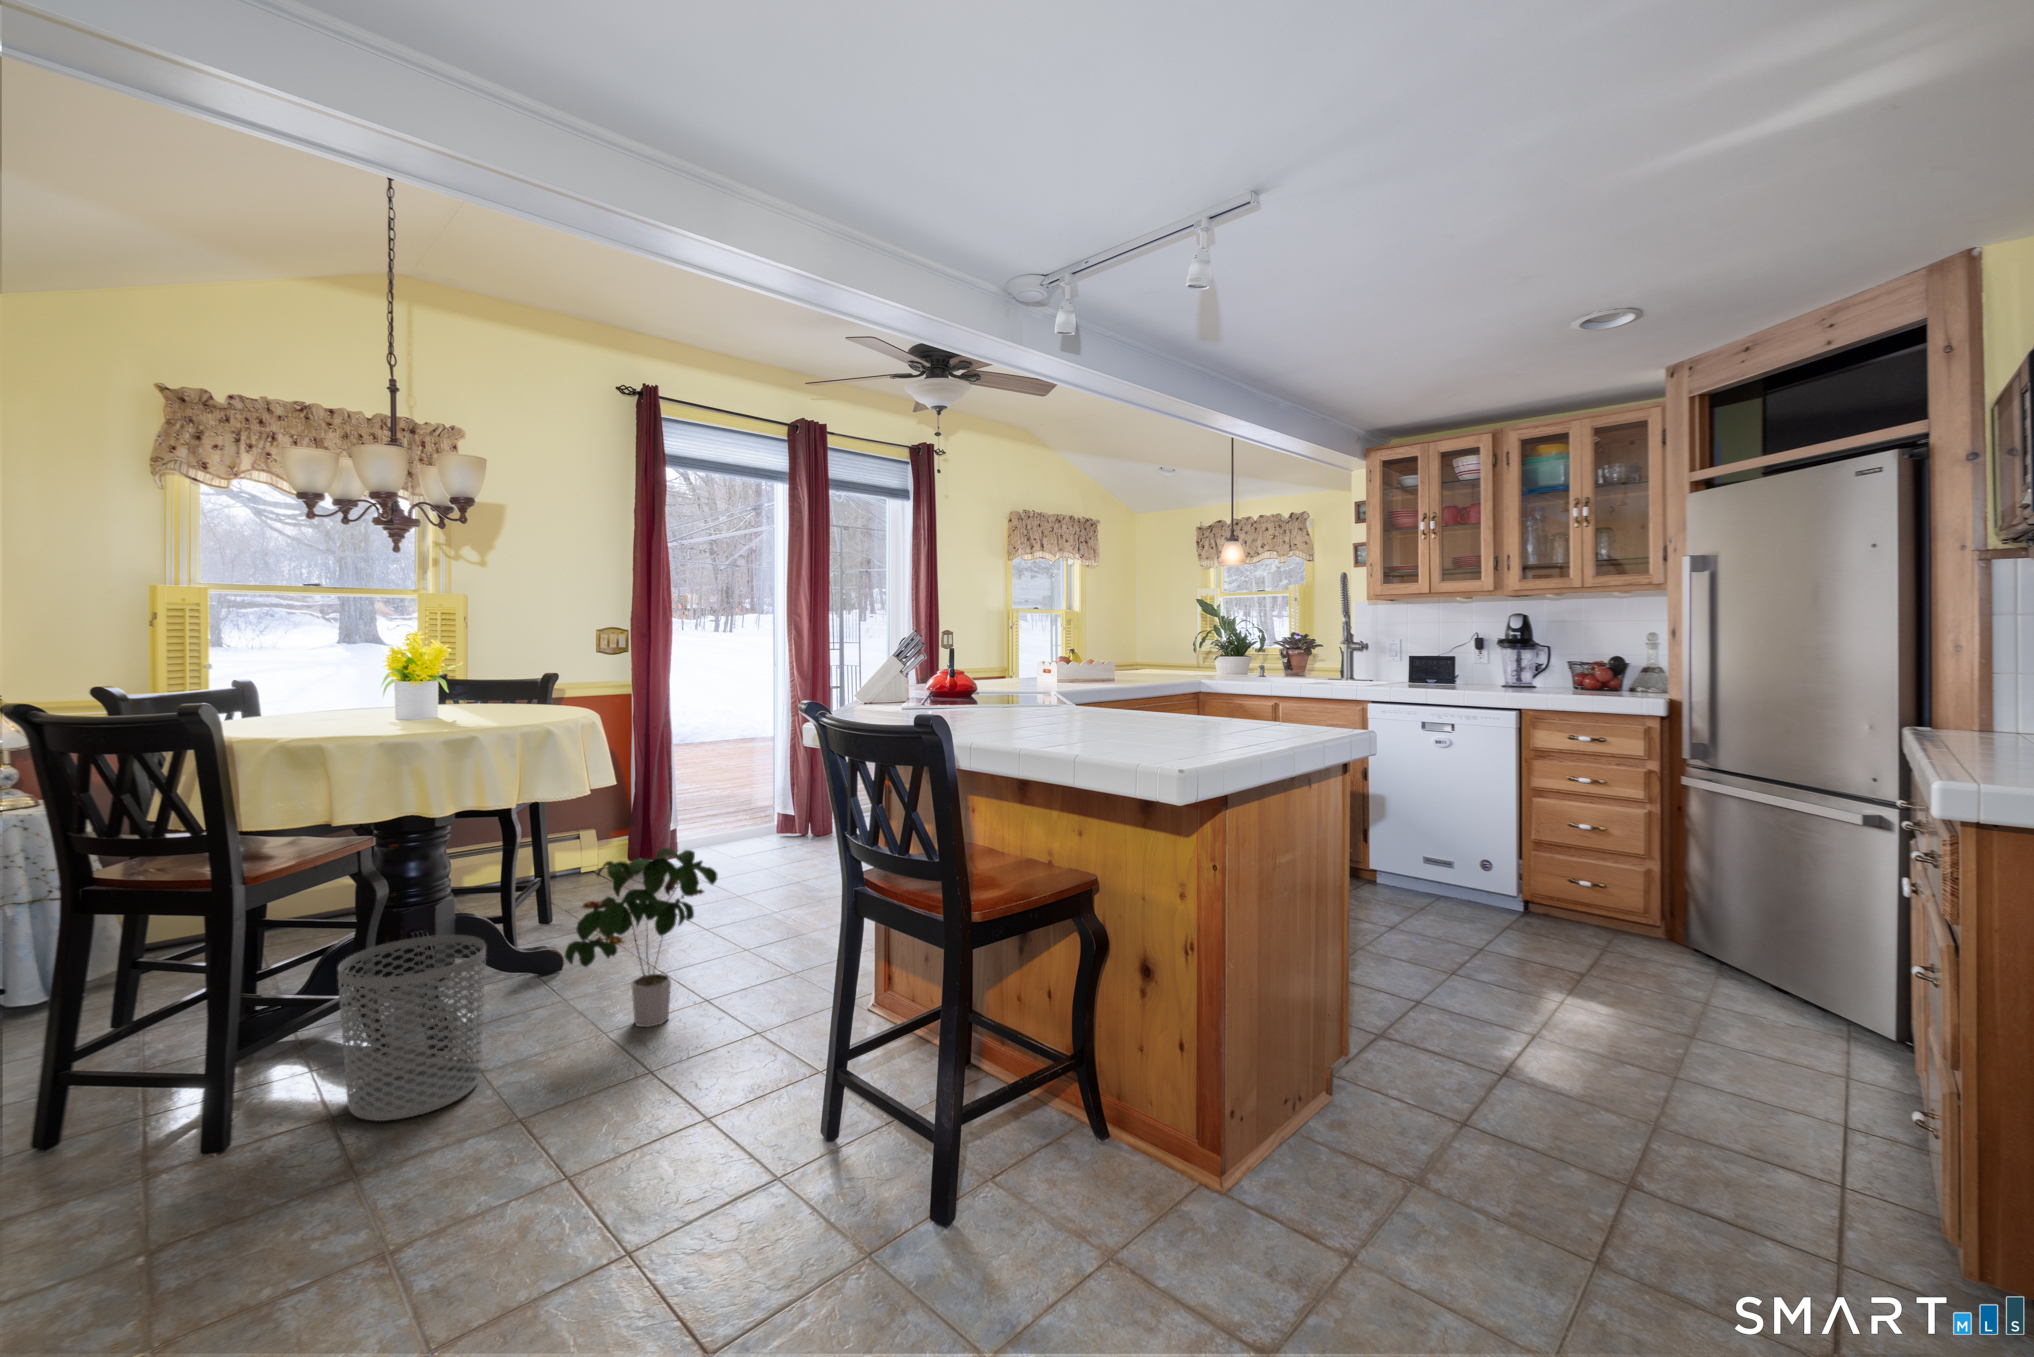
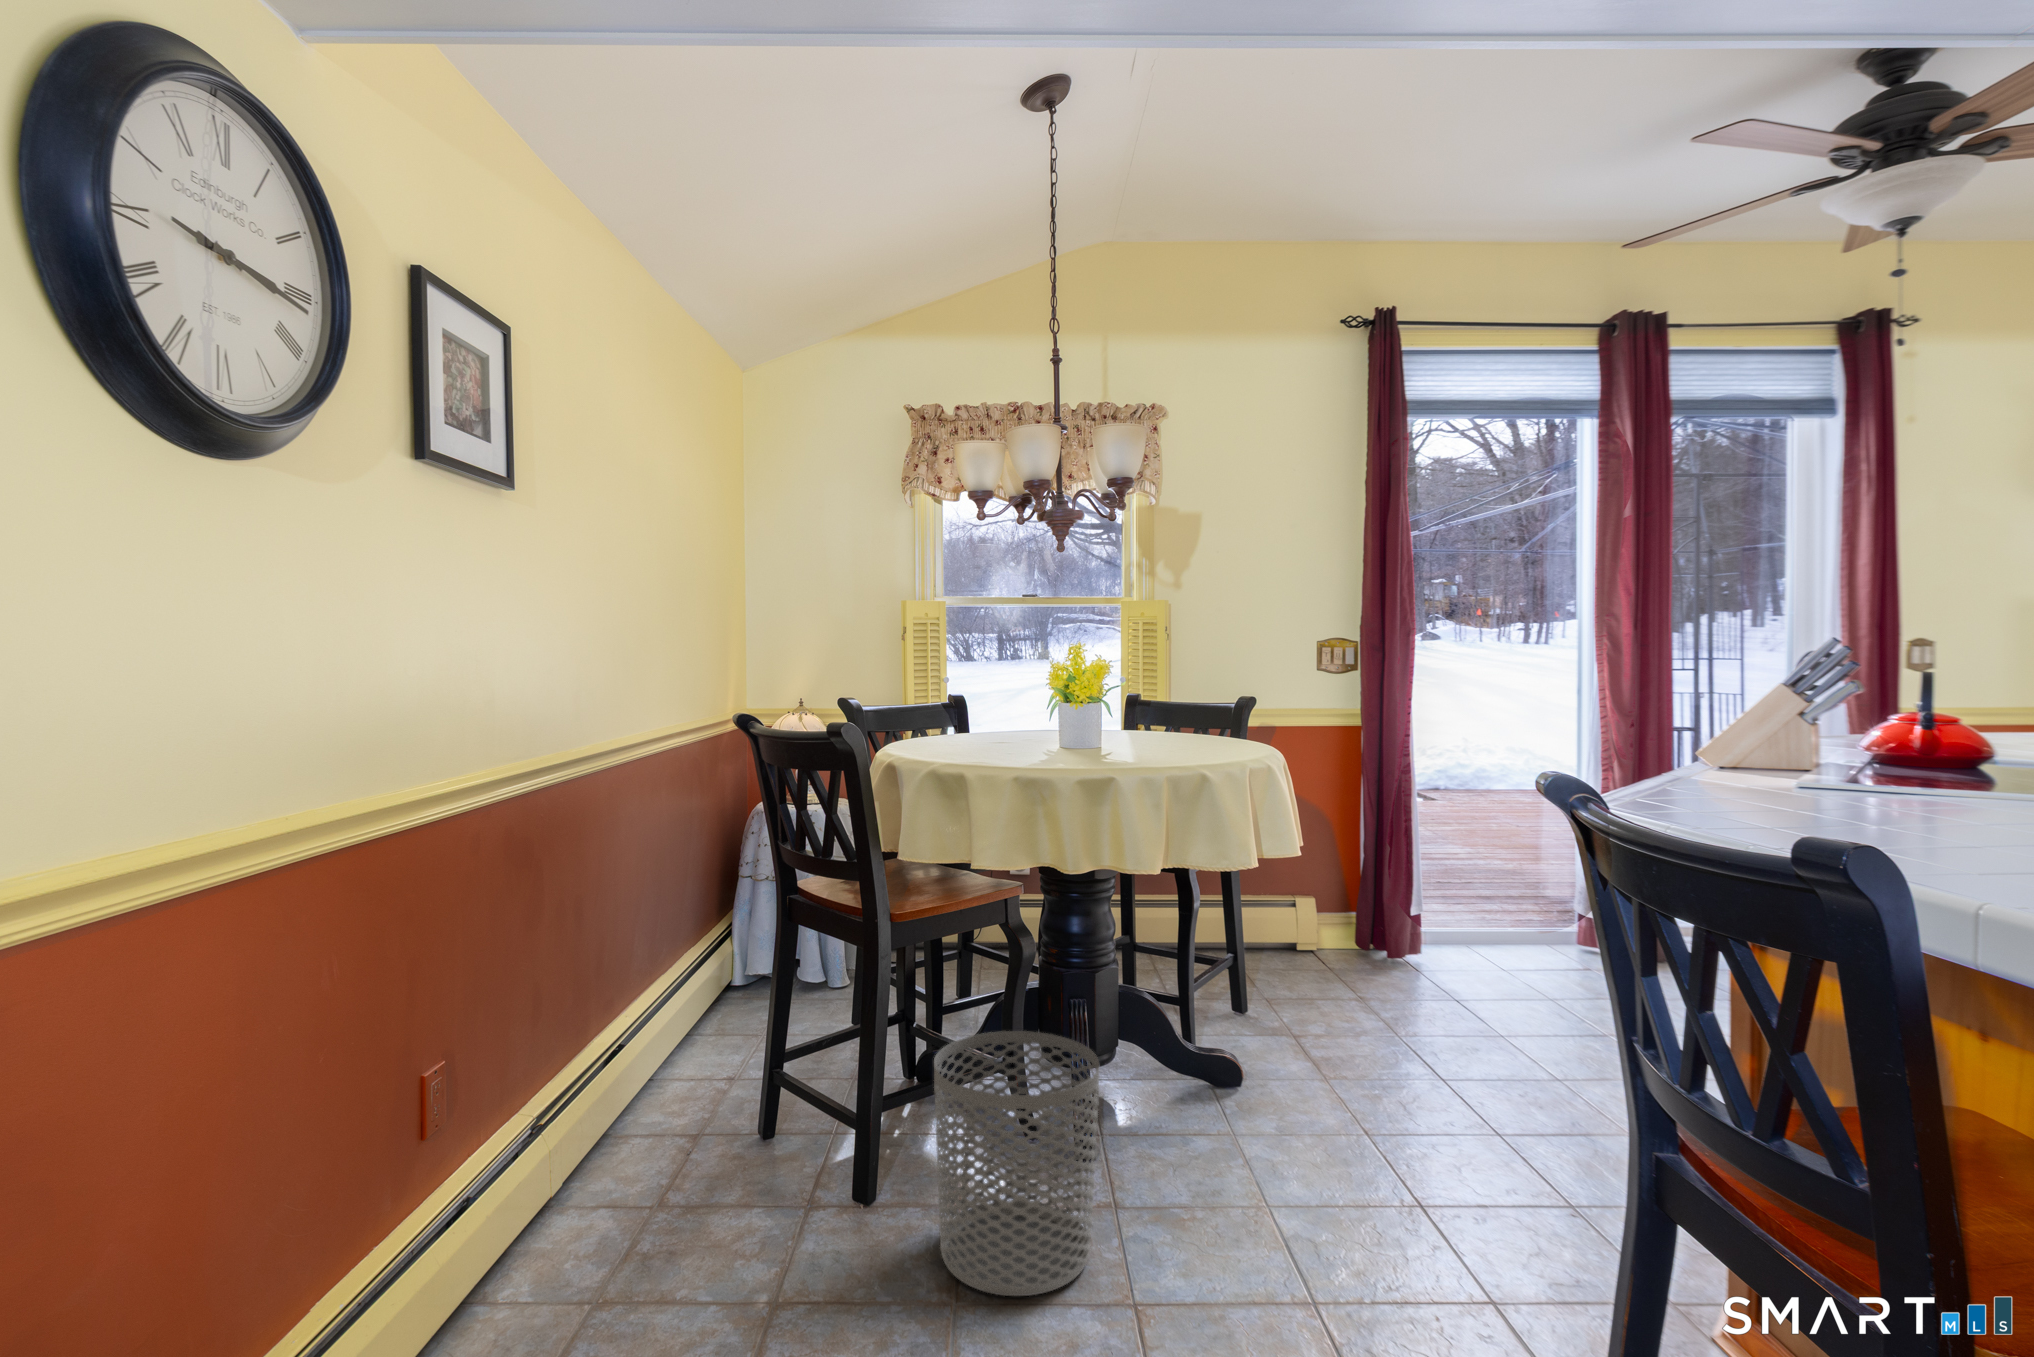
potted plant: present [564,848,718,1027] -> none [1205,970,1453,1267]

